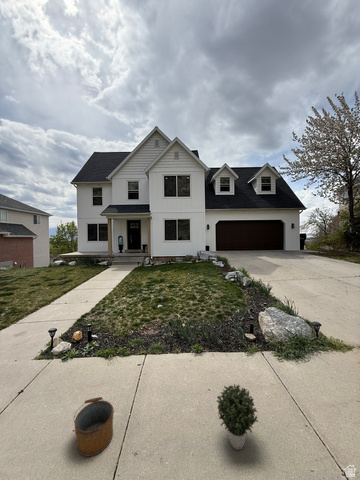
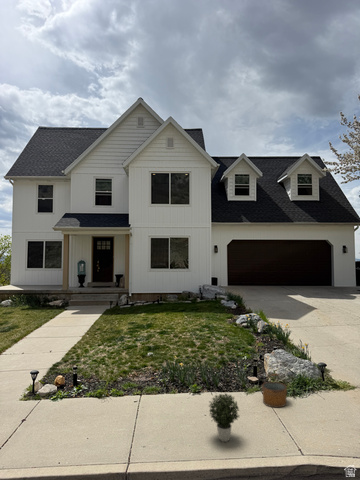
bucket: present [74,397,114,456] -> present [262,374,287,407]

